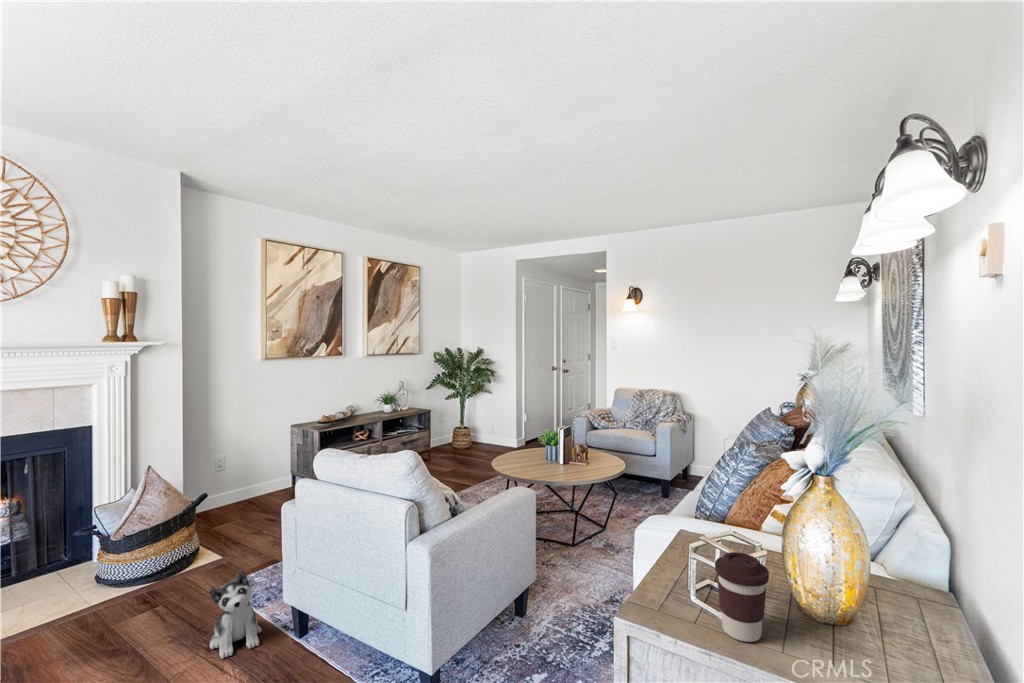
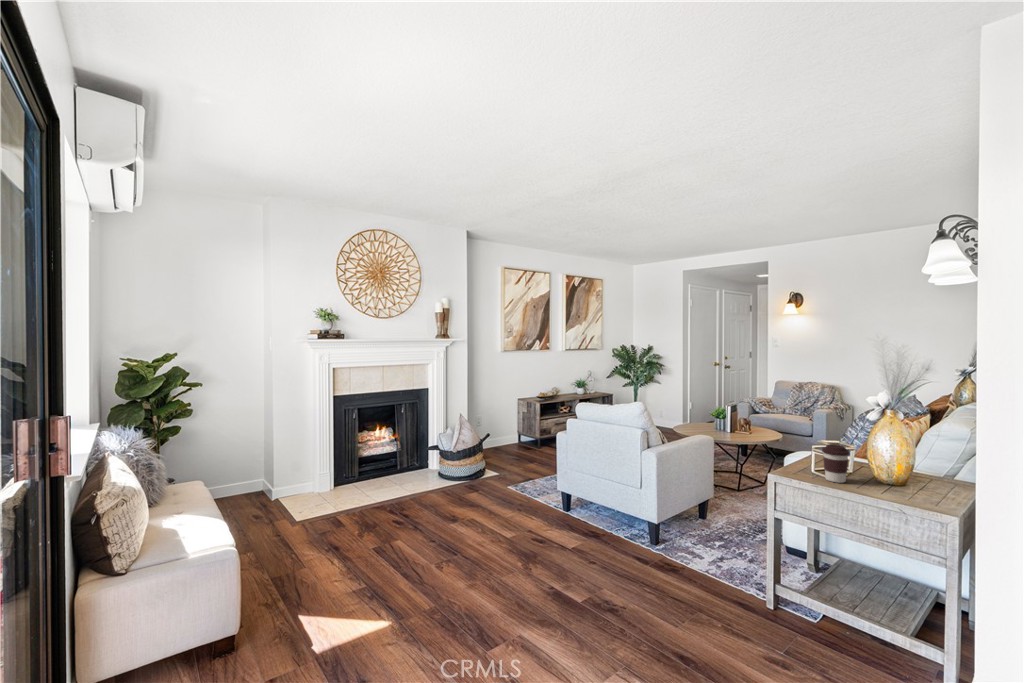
plush toy: present [209,570,261,659] -> none [519,469,546,514]

